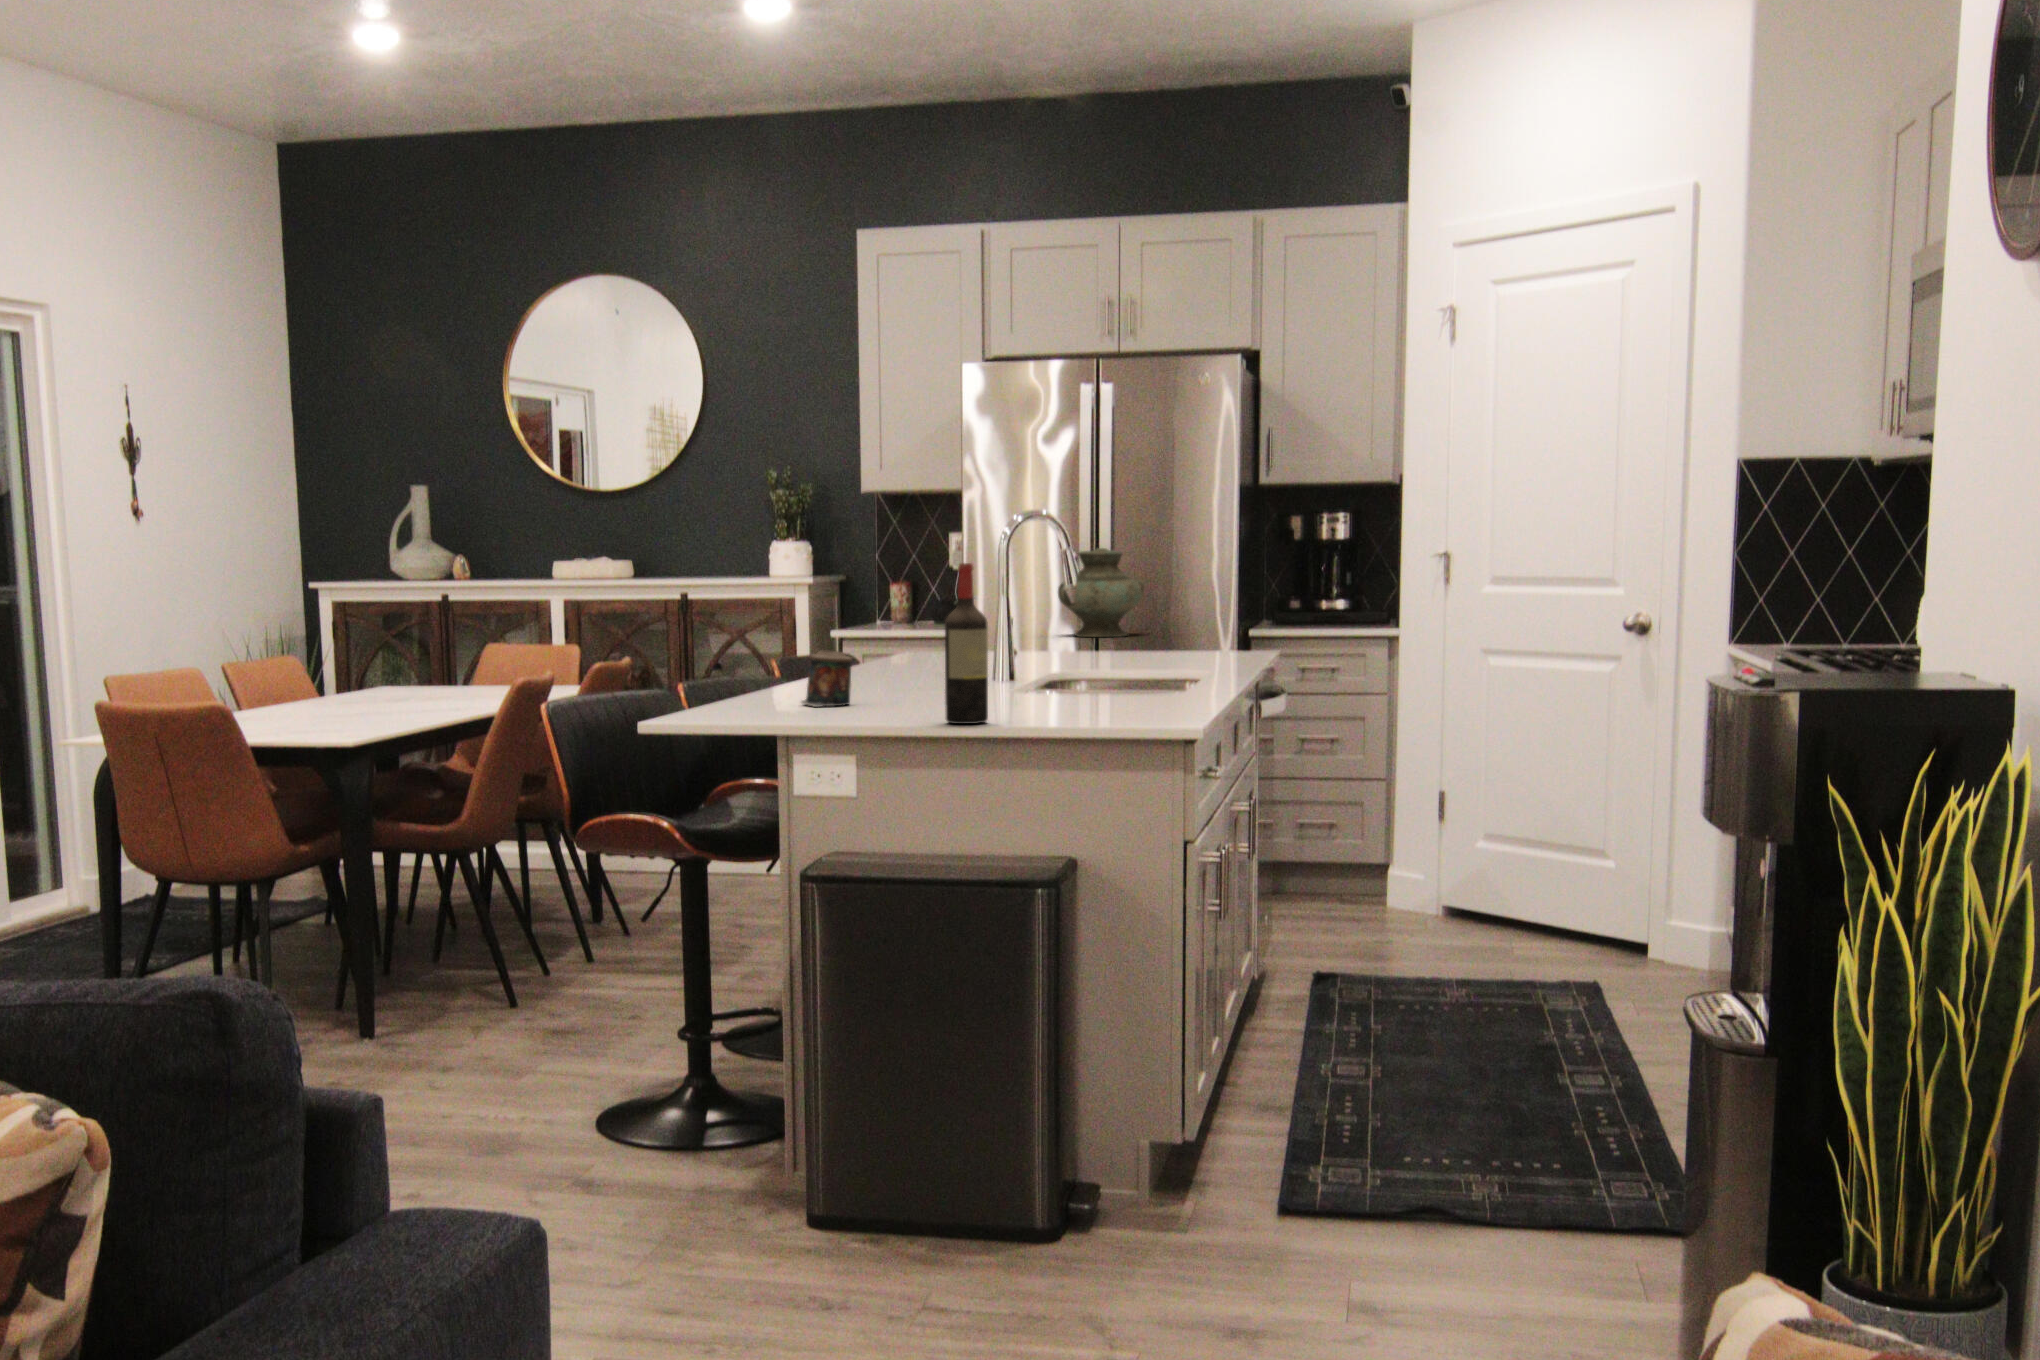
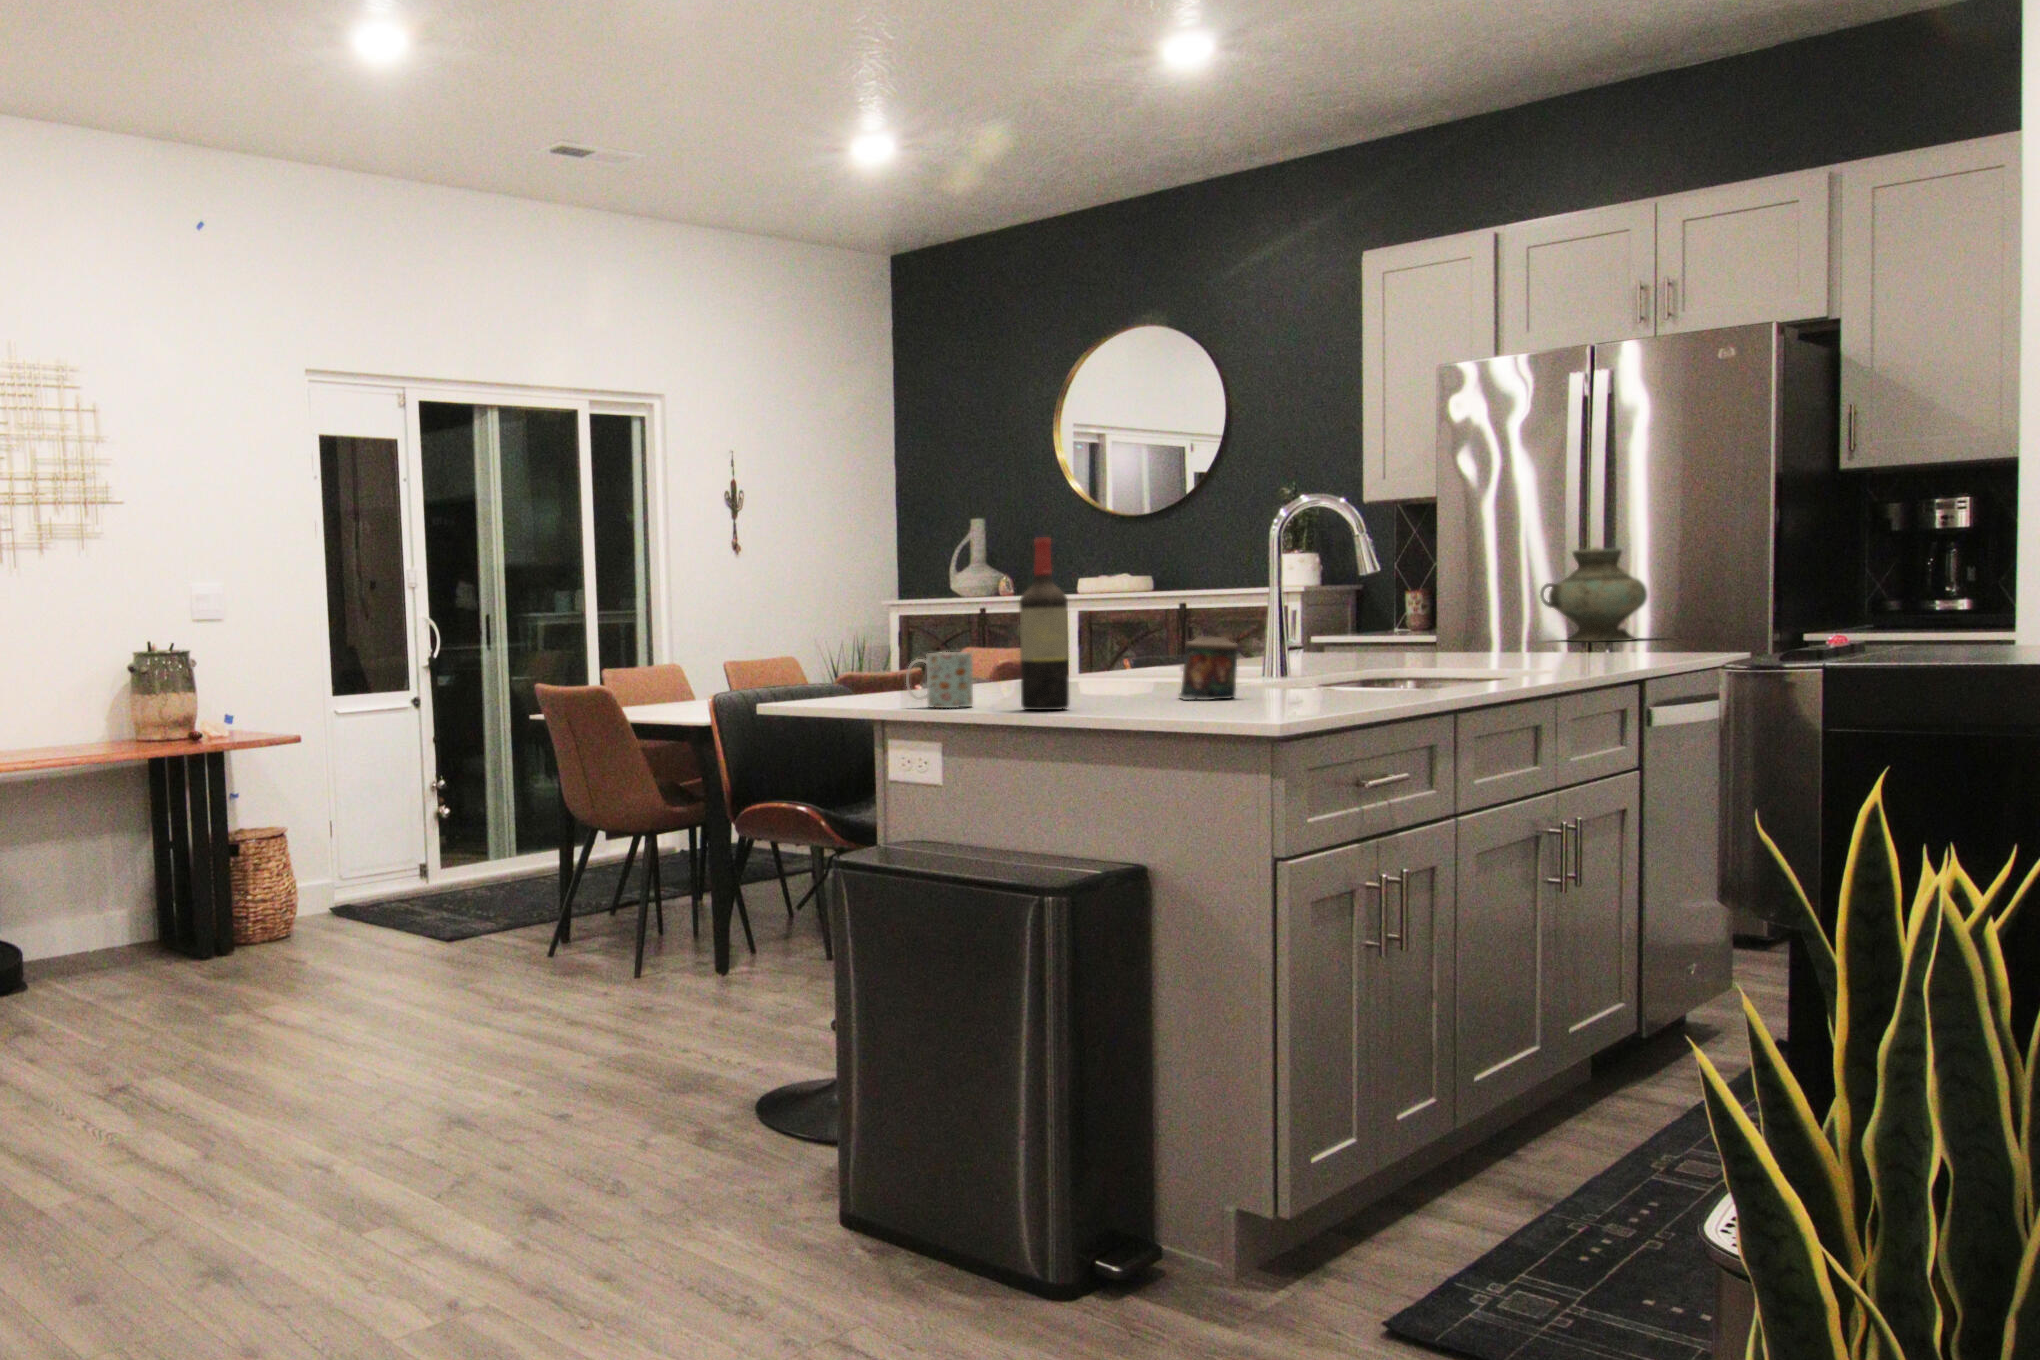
candle: present [802,651,852,707] -> present [1178,637,1238,700]
mug: none [829,669,888,724] -> present [906,652,973,708]

